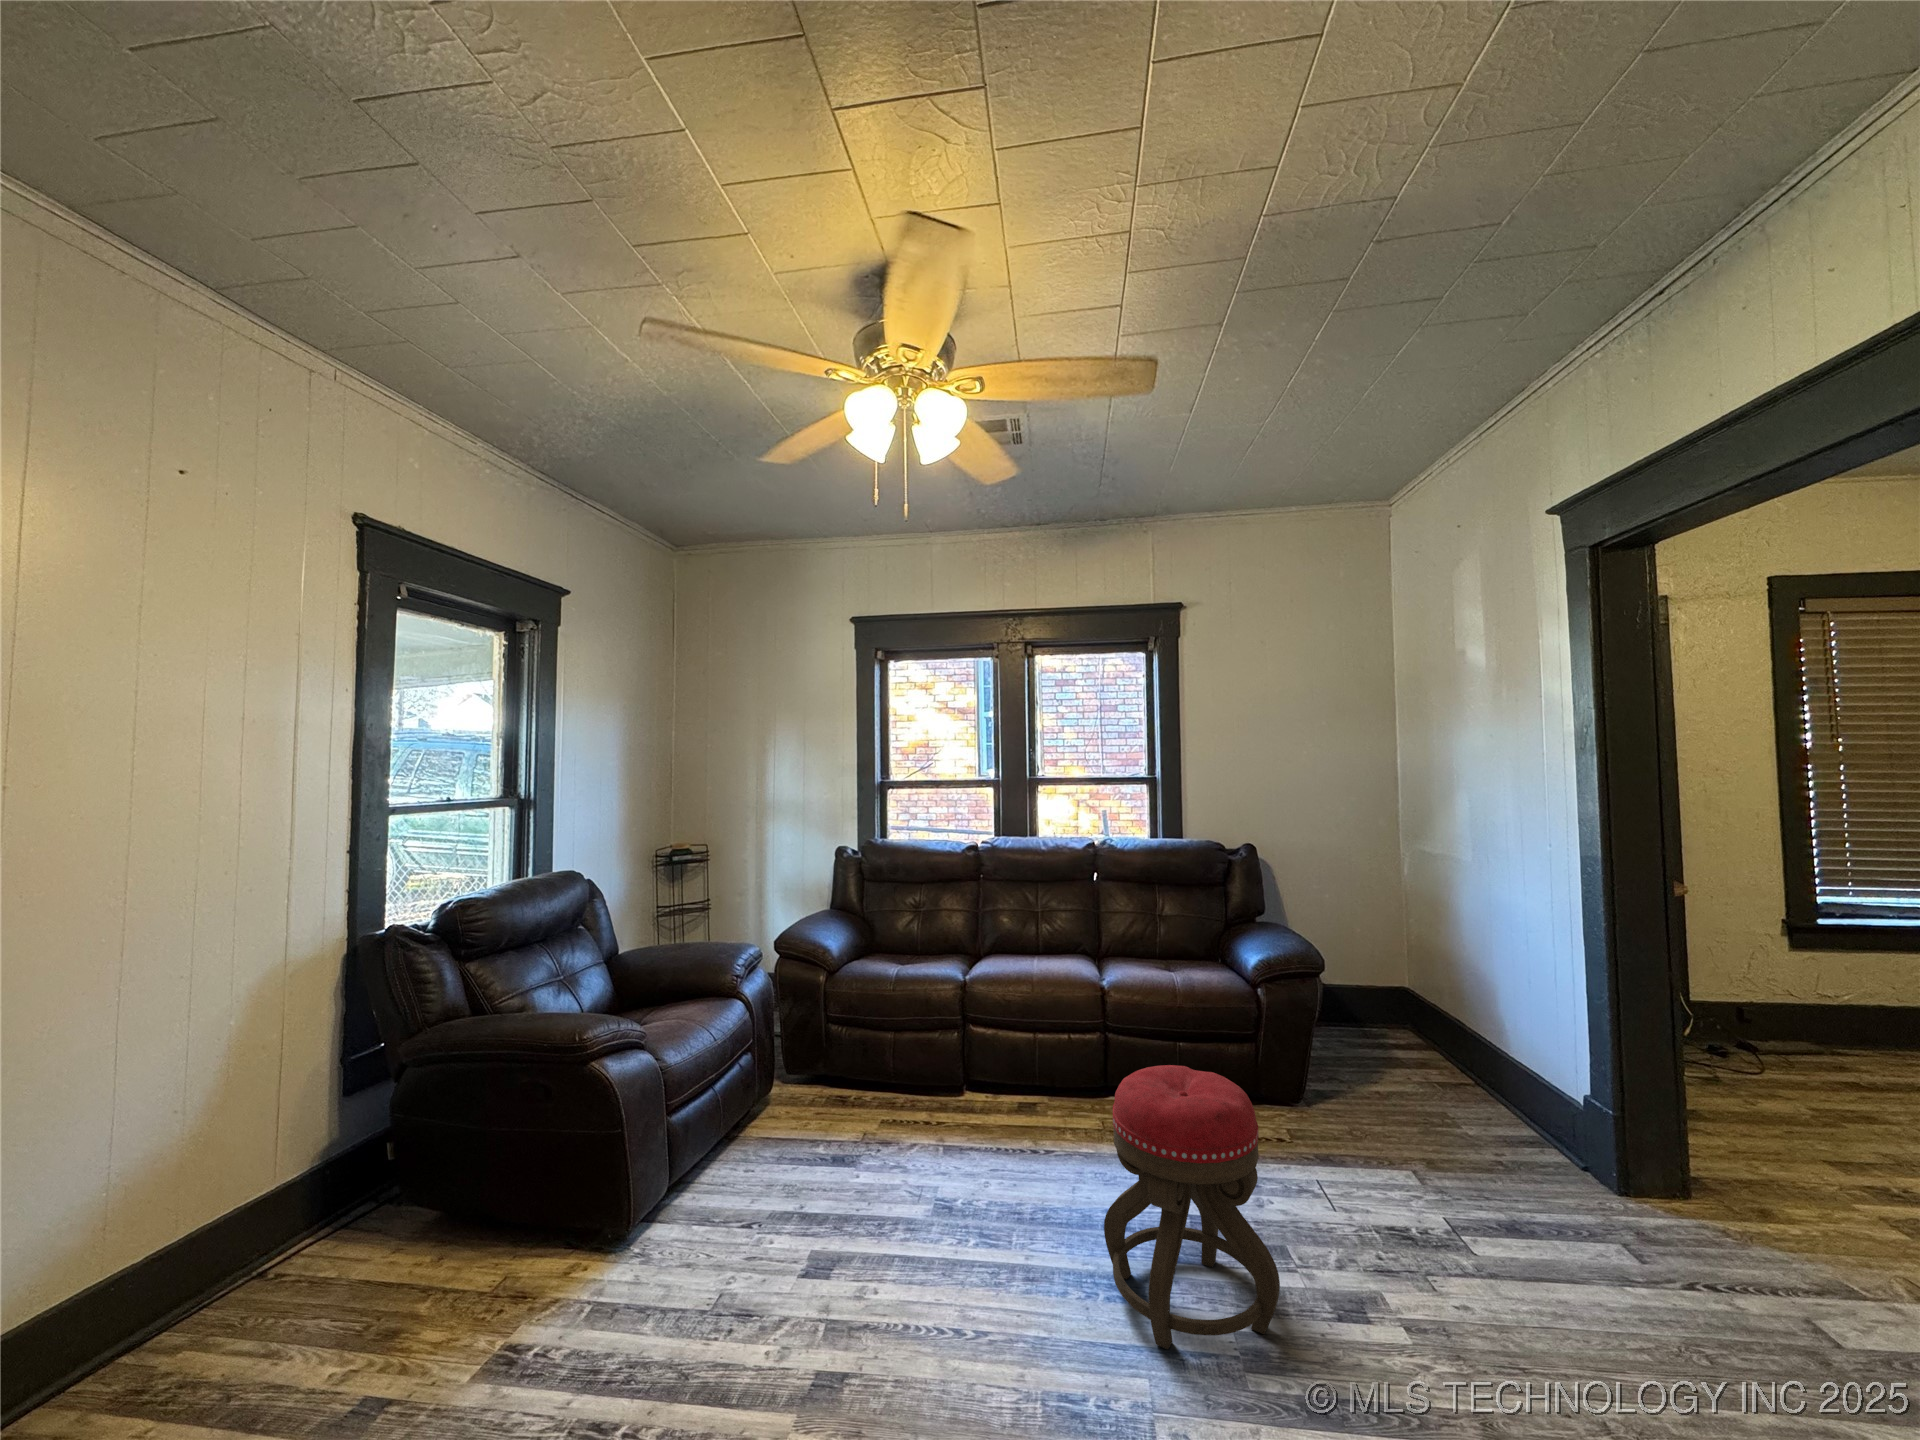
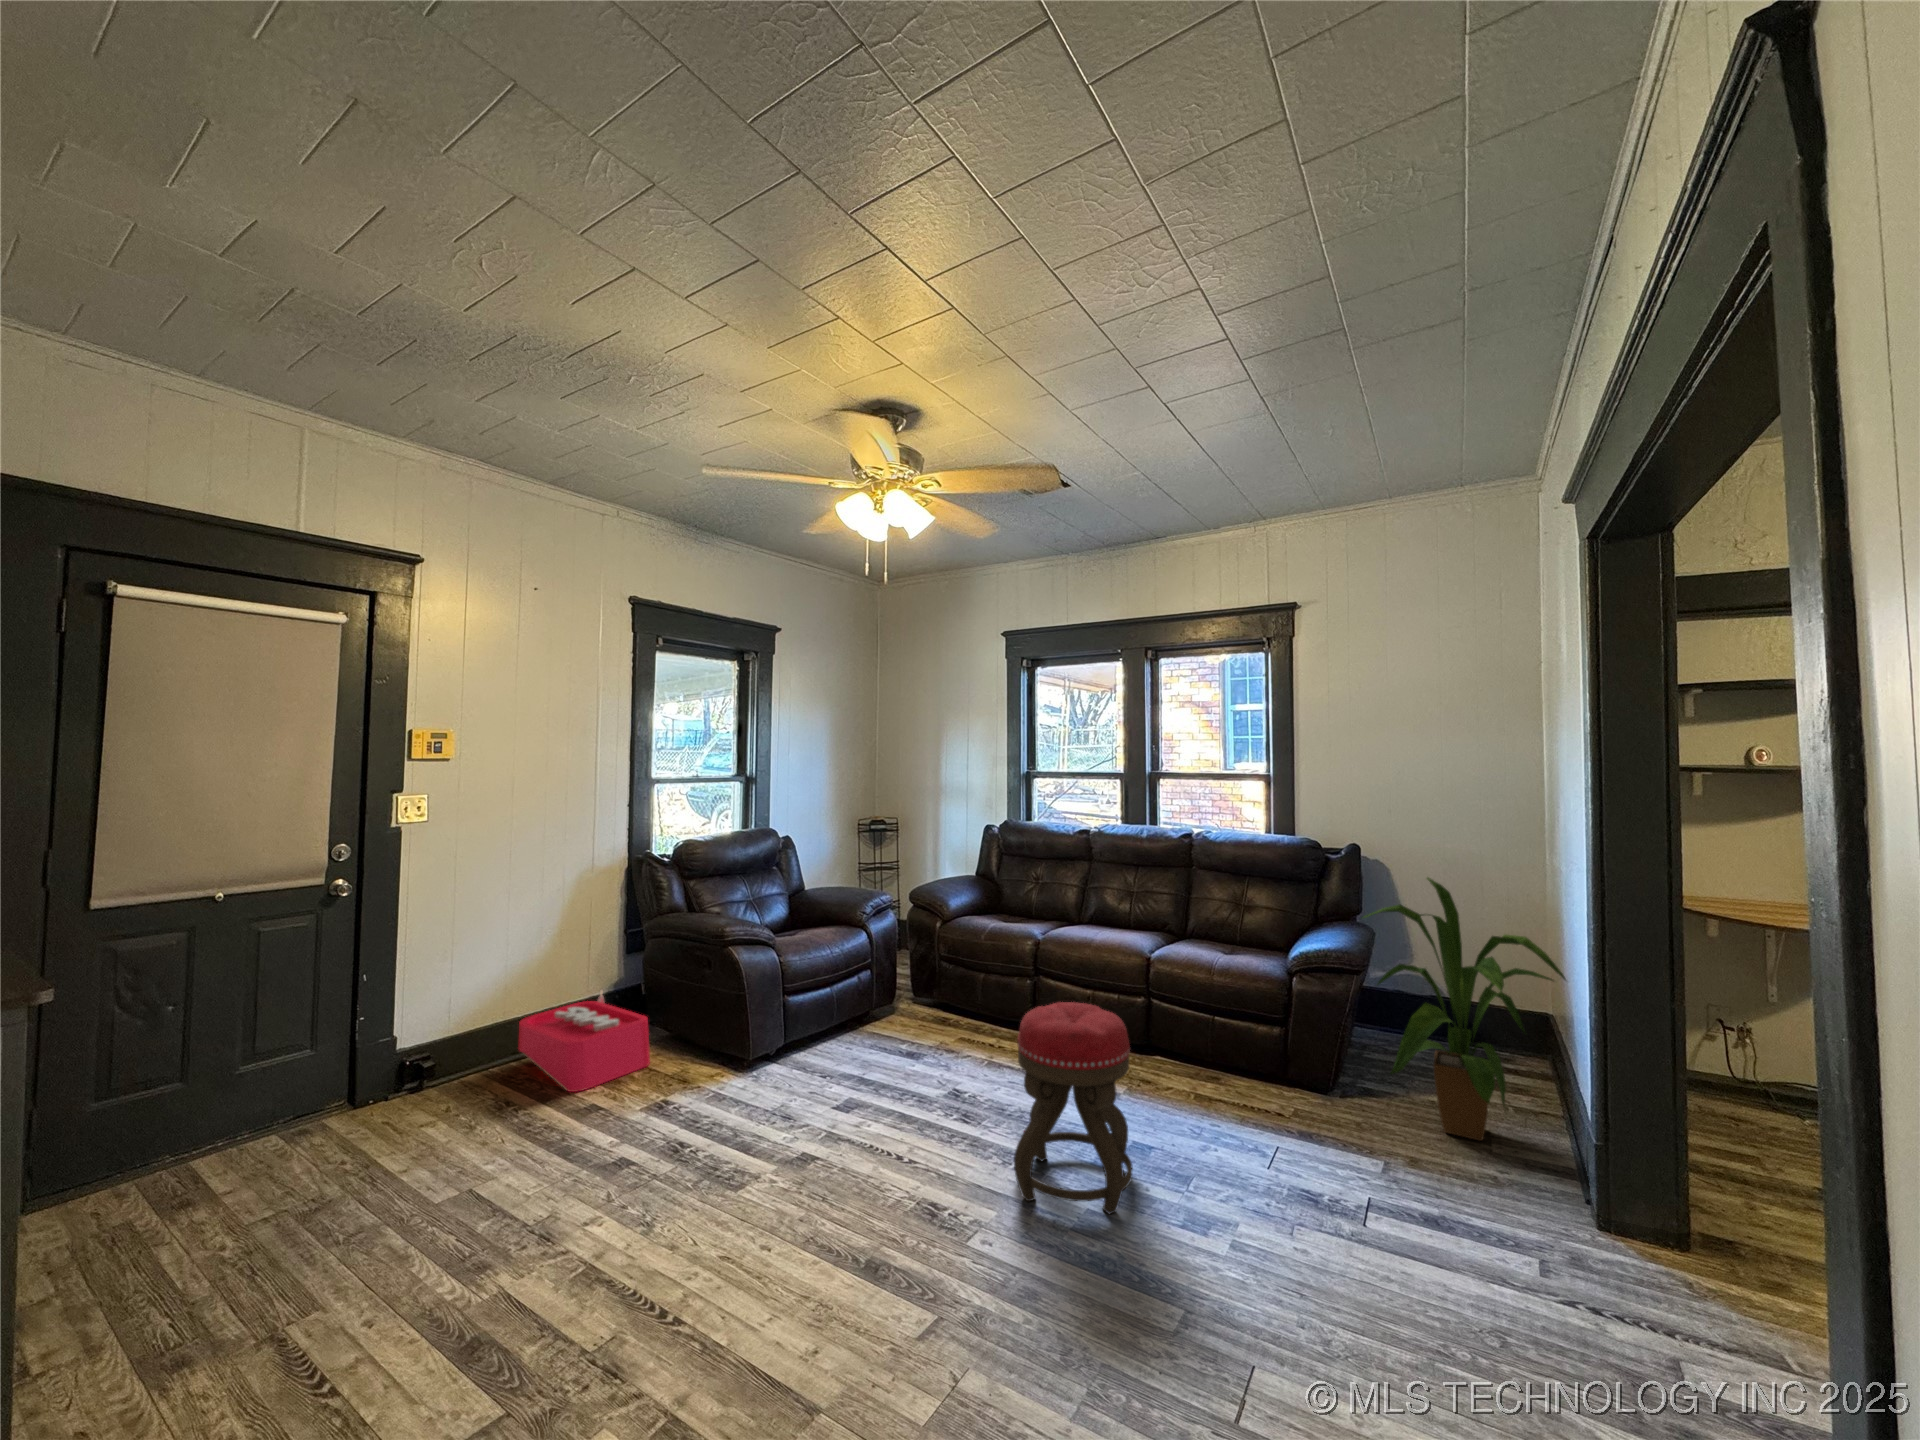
house plant: none [1331,873,1539,1127] -> present [1363,878,1566,1141]
storage bin: none [146,1164,436,1385] -> present [518,989,650,1092]

